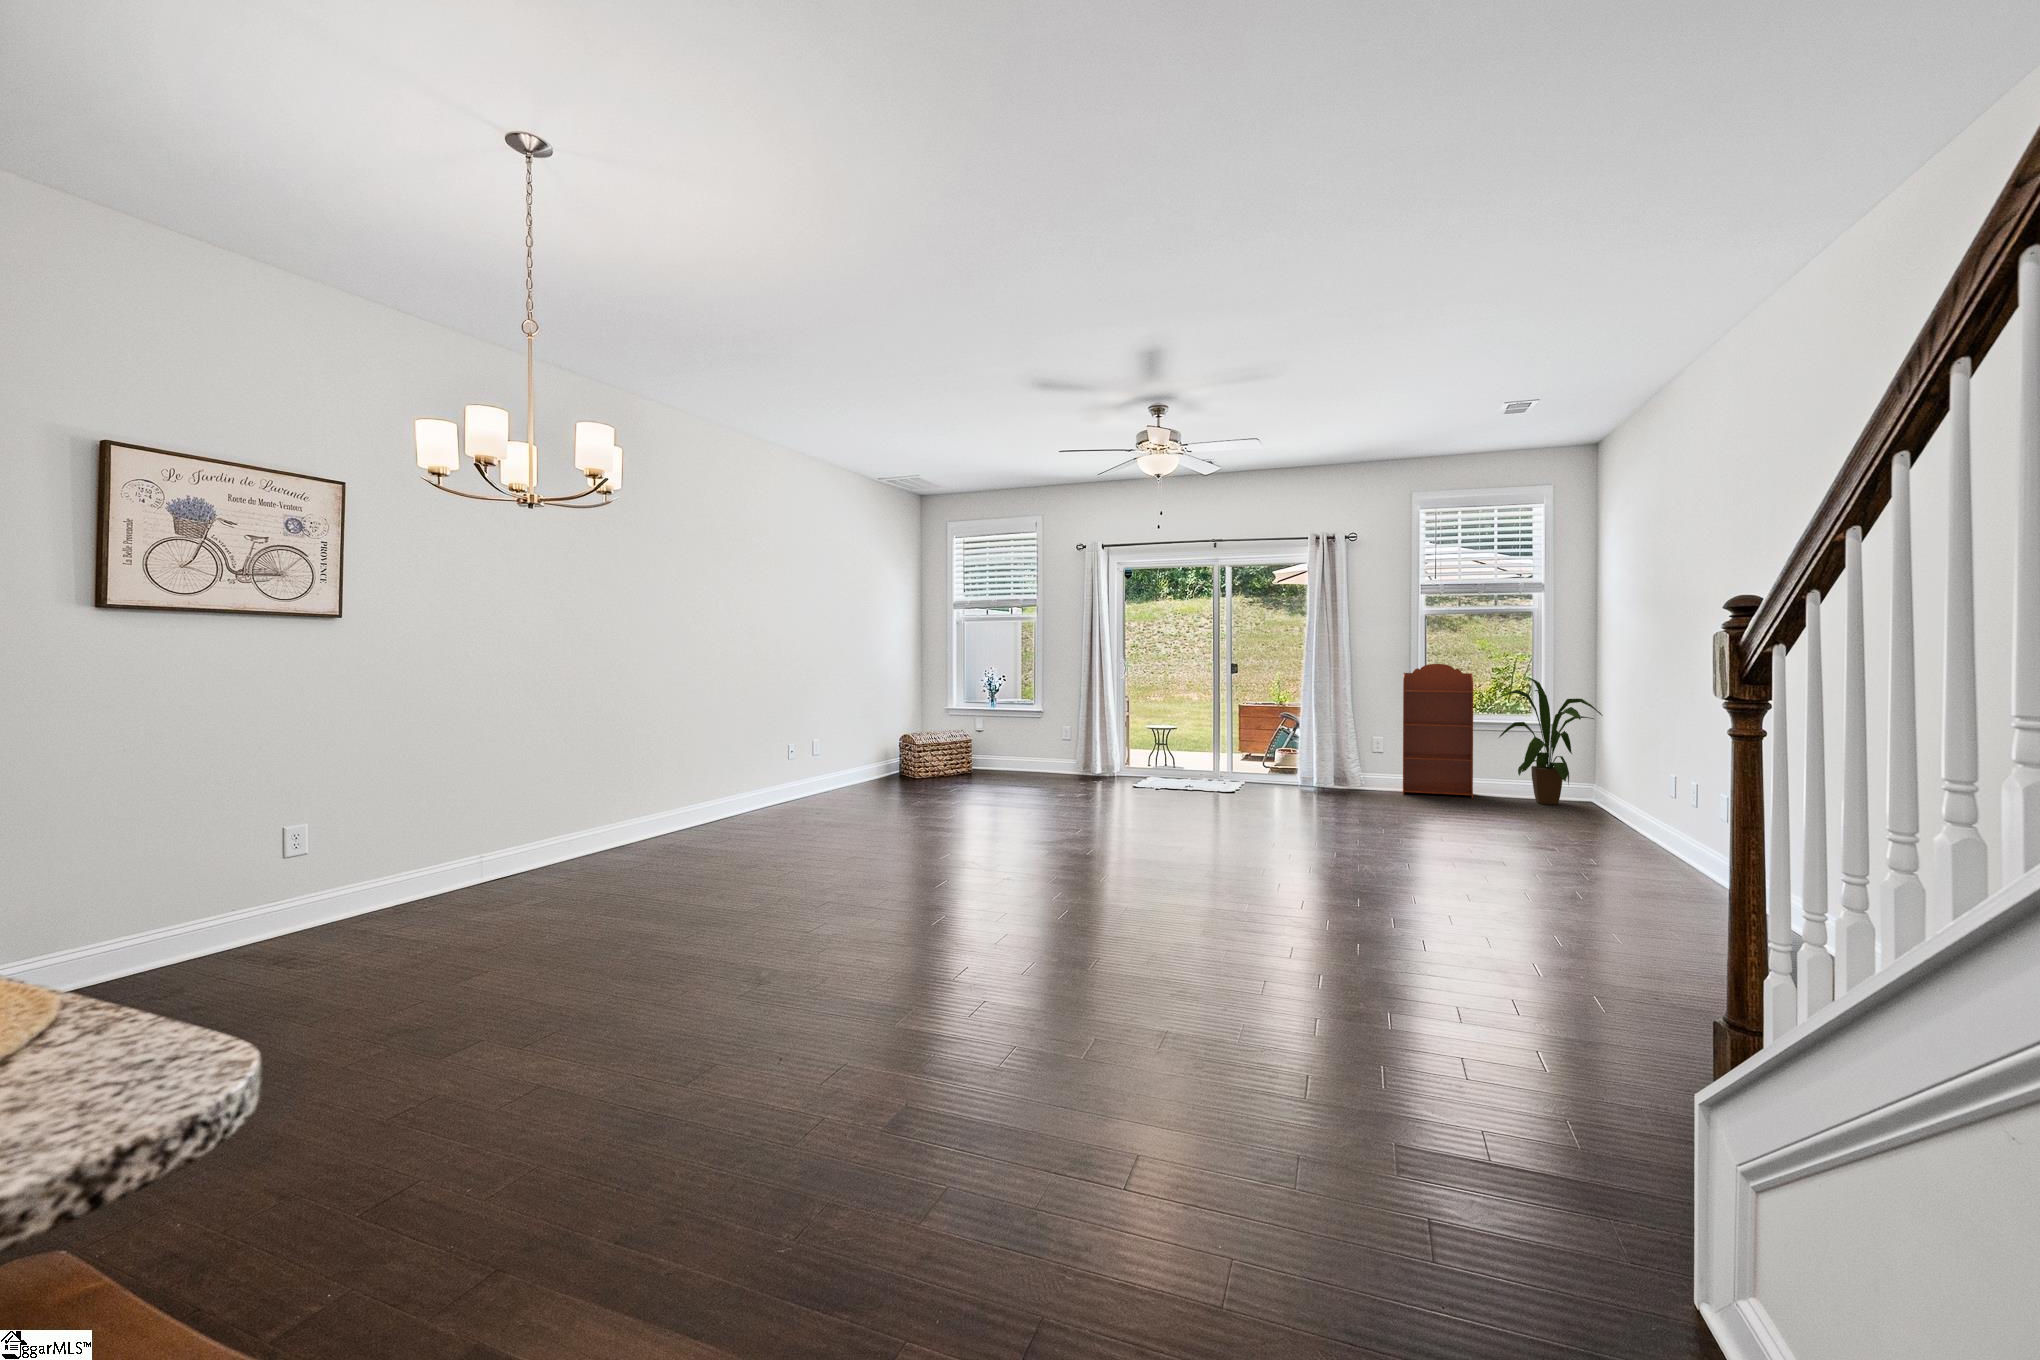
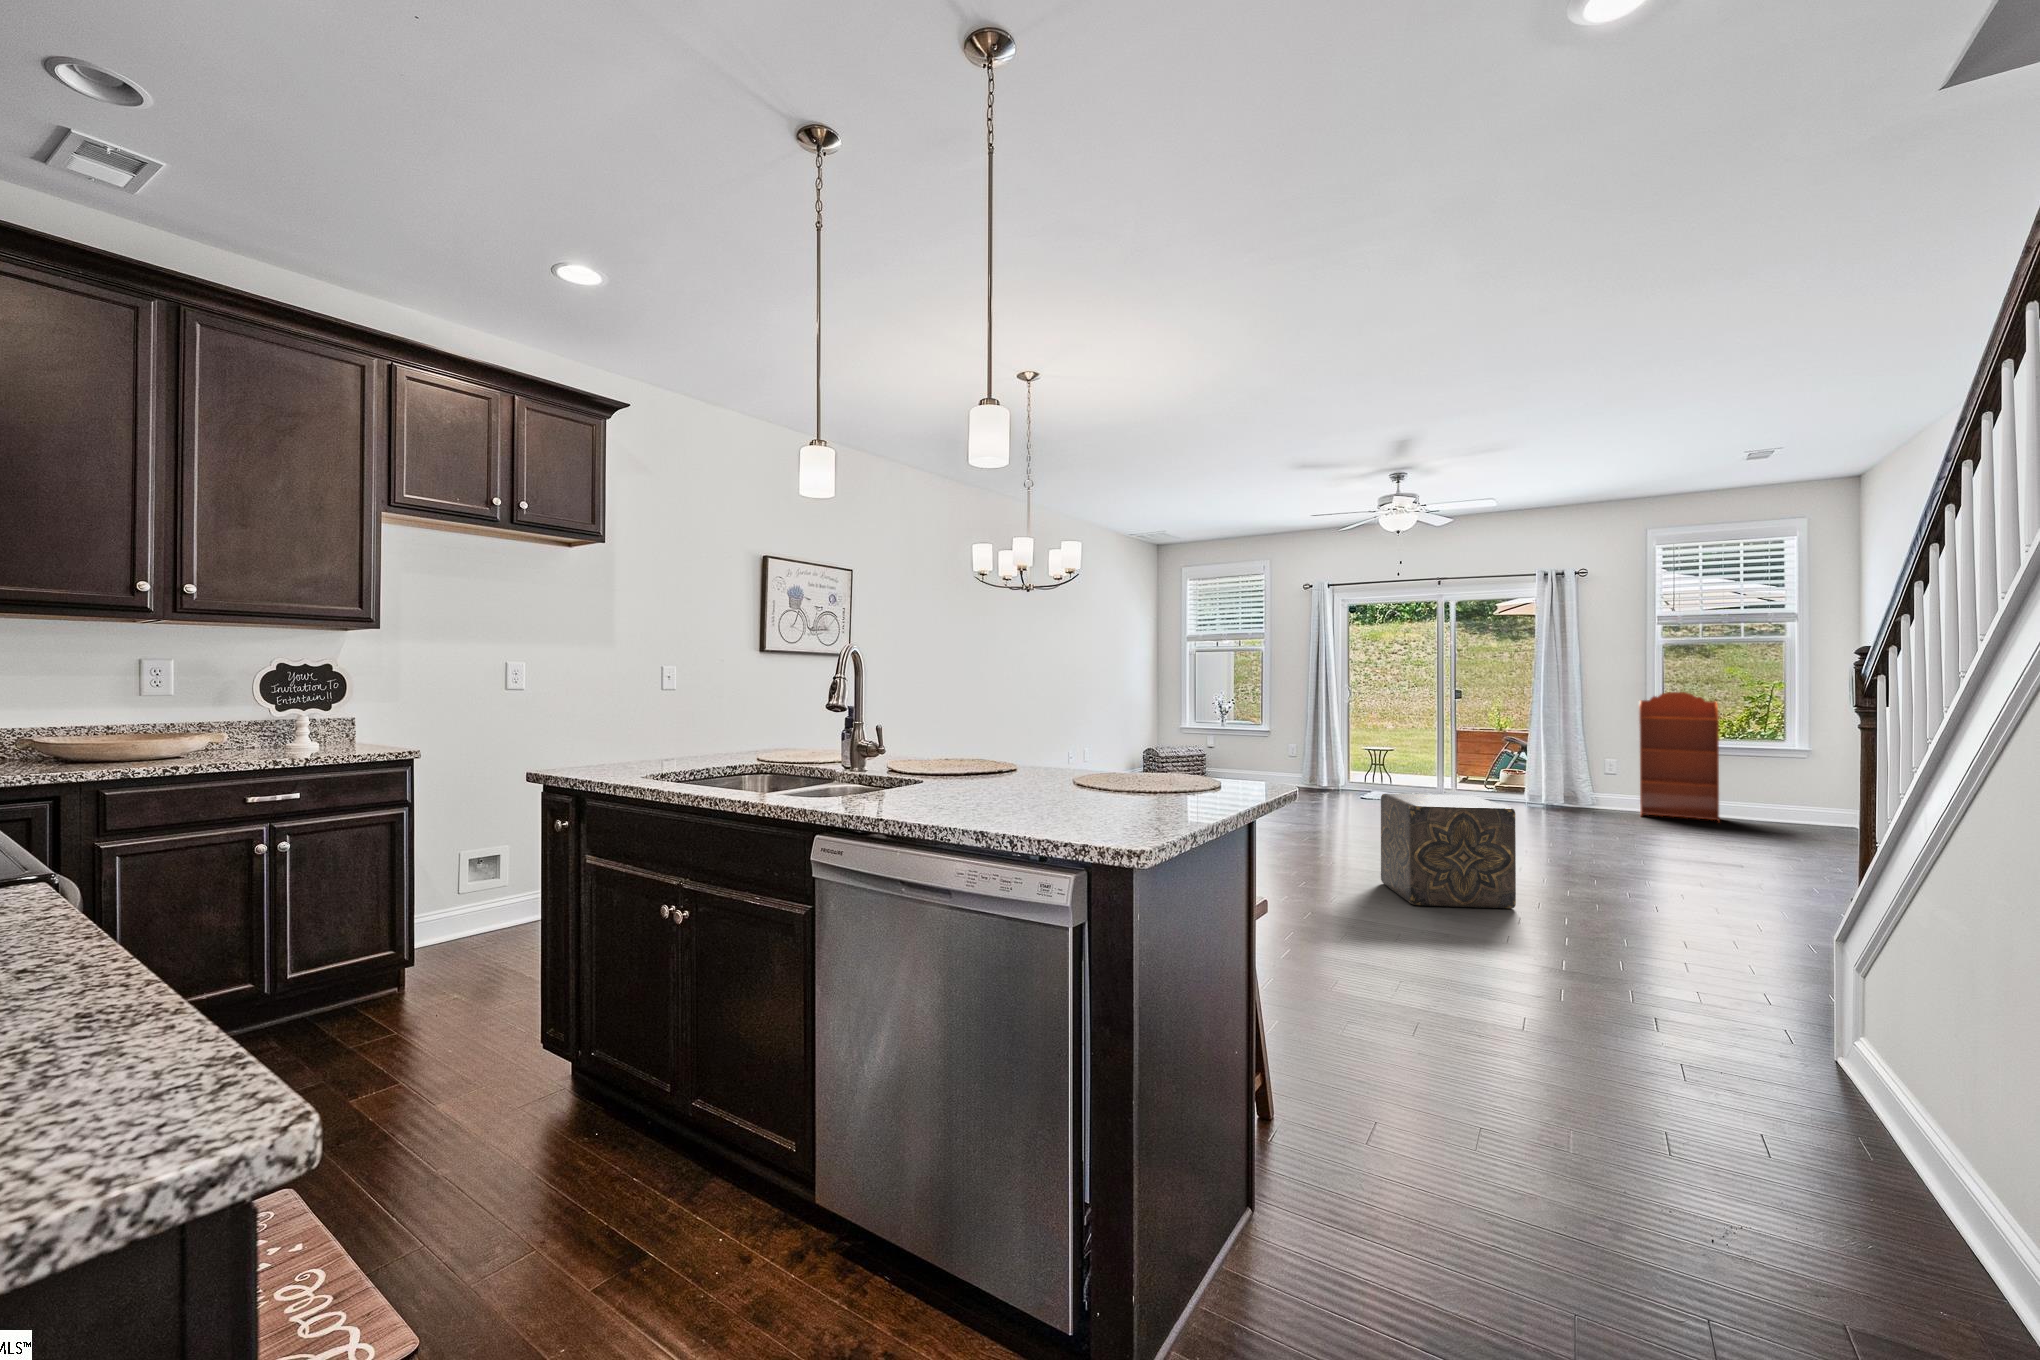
house plant: present [1498,677,1603,805] -> none [1746,705,1872,832]
ottoman: none [1119,787,1261,927] -> present [1381,794,1516,909]

